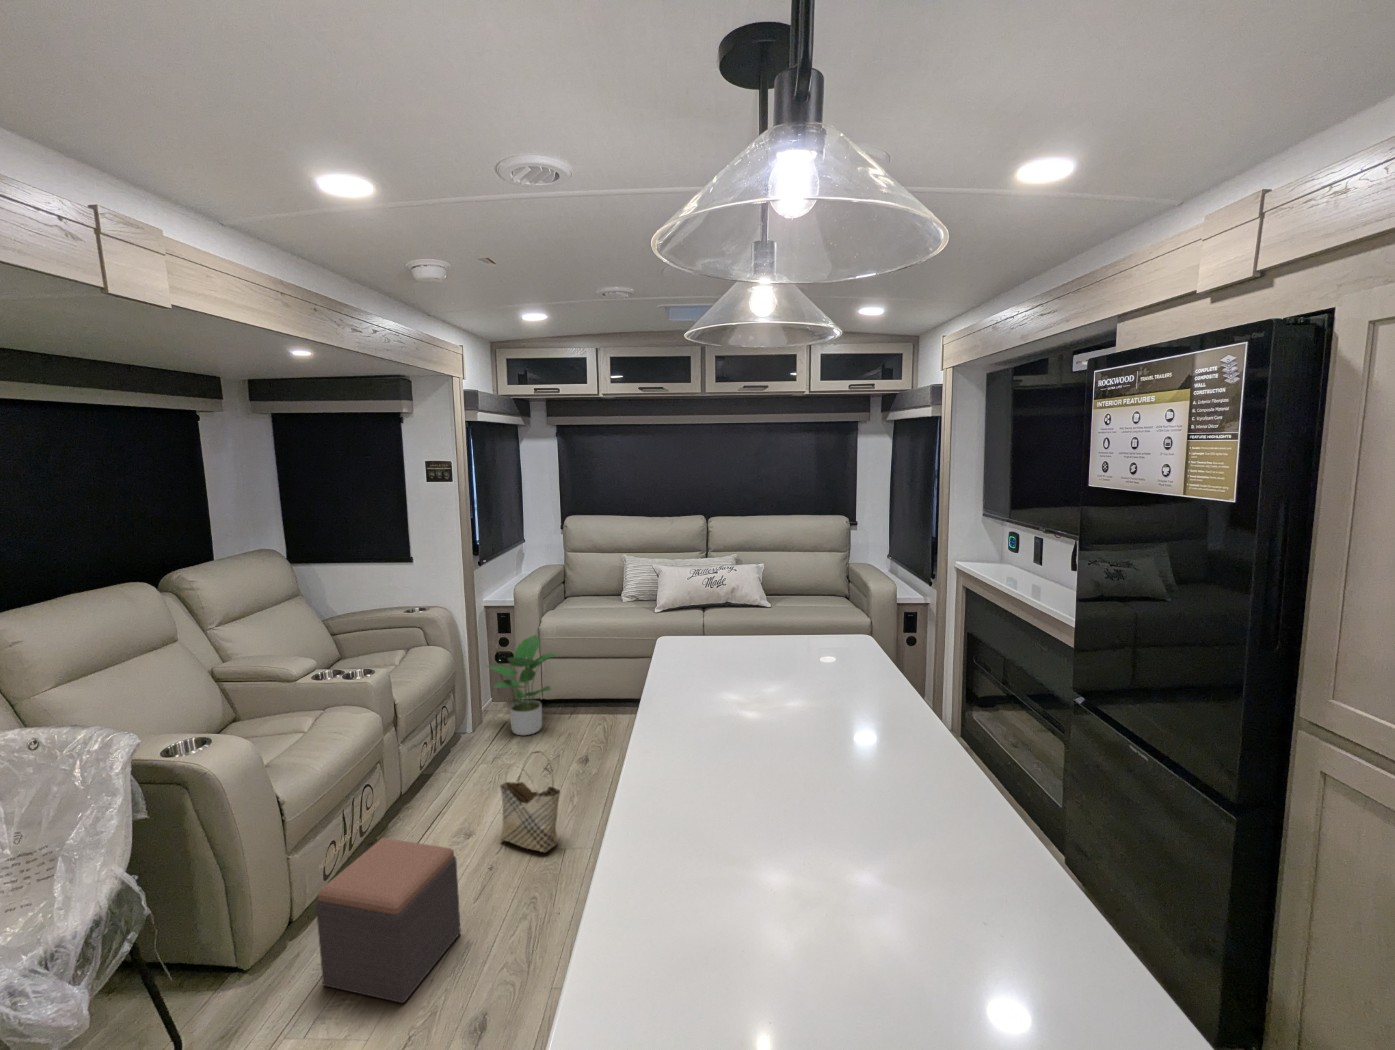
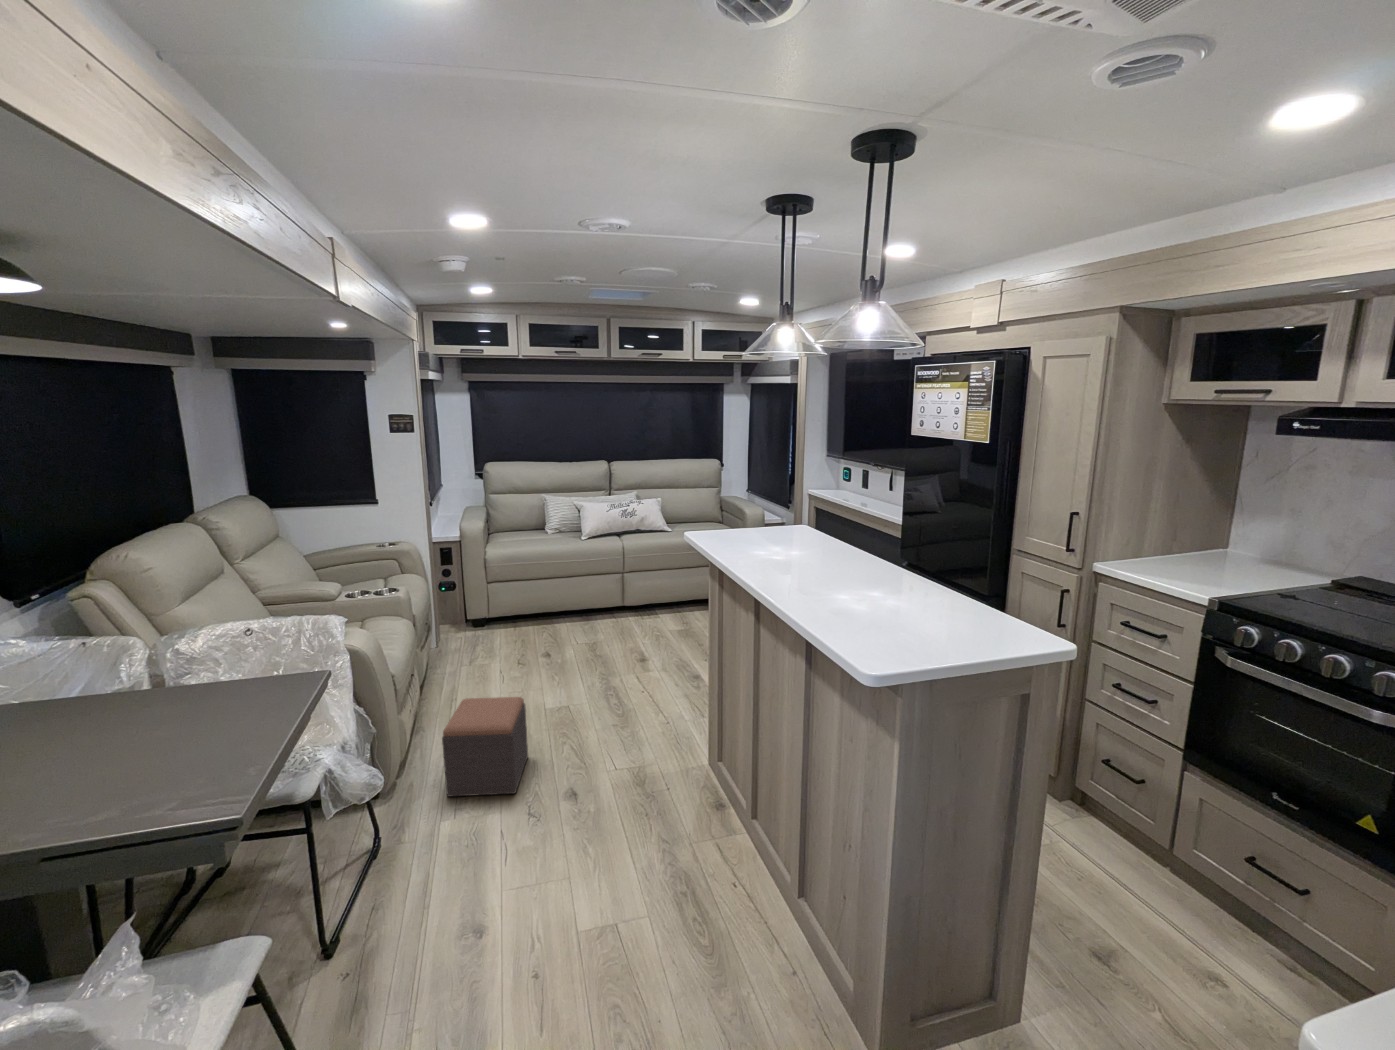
potted plant: present [488,635,557,735] -> none [449,562,511,644]
woven basket: present [500,751,560,852] -> none [516,638,566,708]

